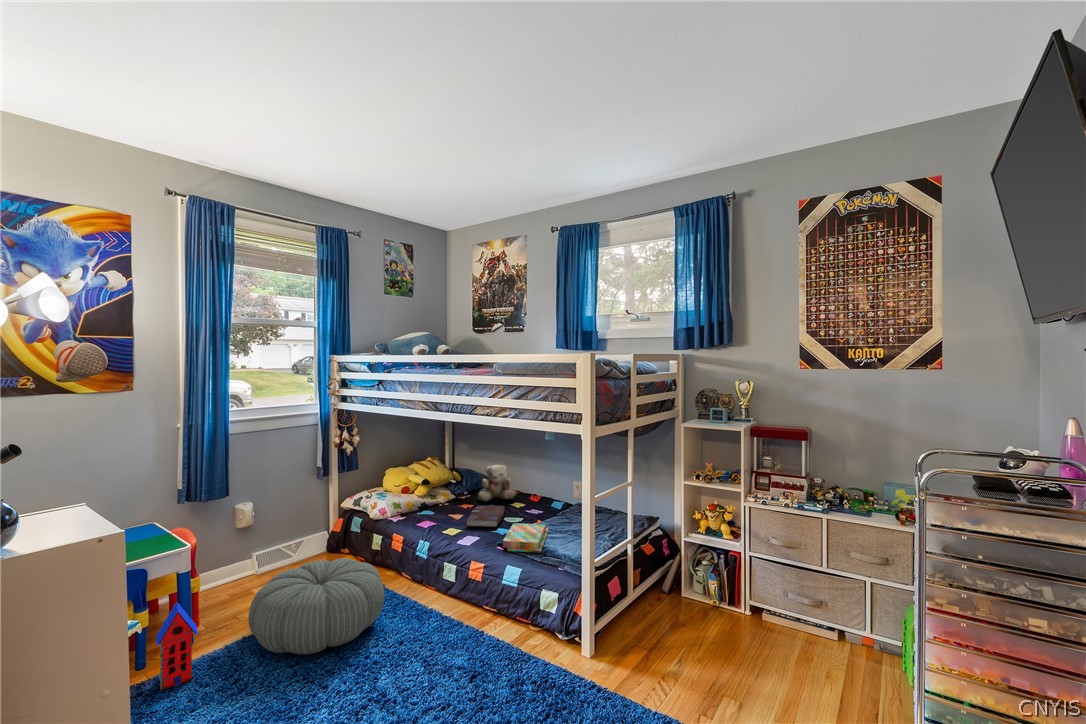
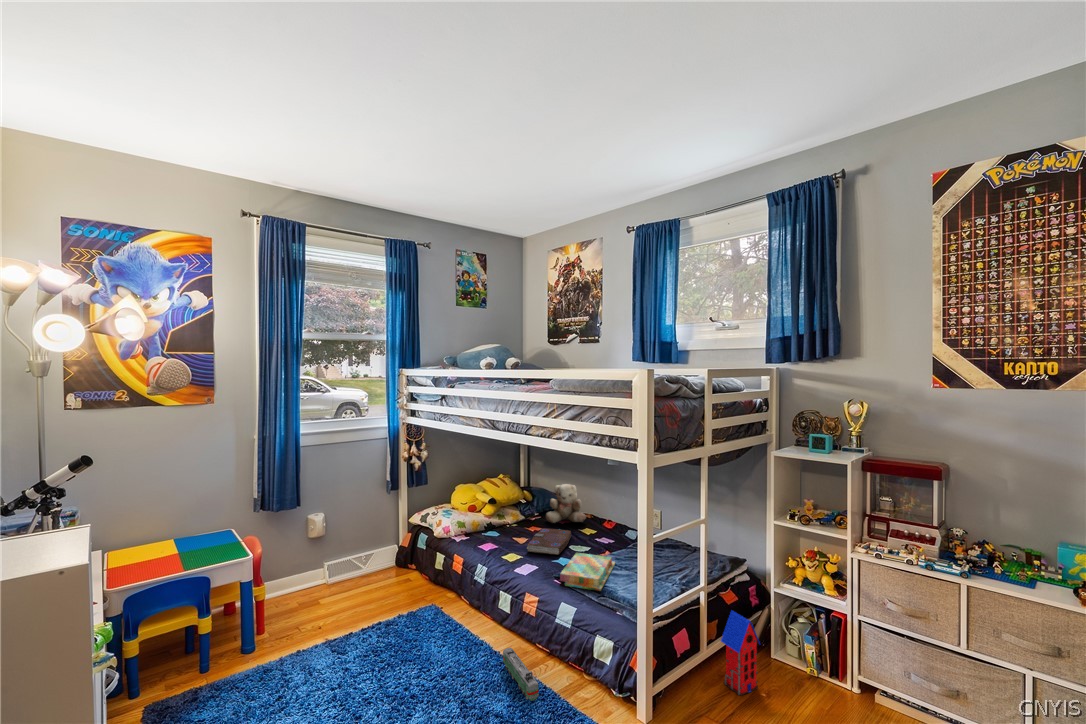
pouf: present [248,558,384,654] -> none [300,578,433,679]
toy house: present [156,603,198,690] -> present [721,611,760,695]
toy train: none [455,610,494,651] -> present [503,648,539,701]

